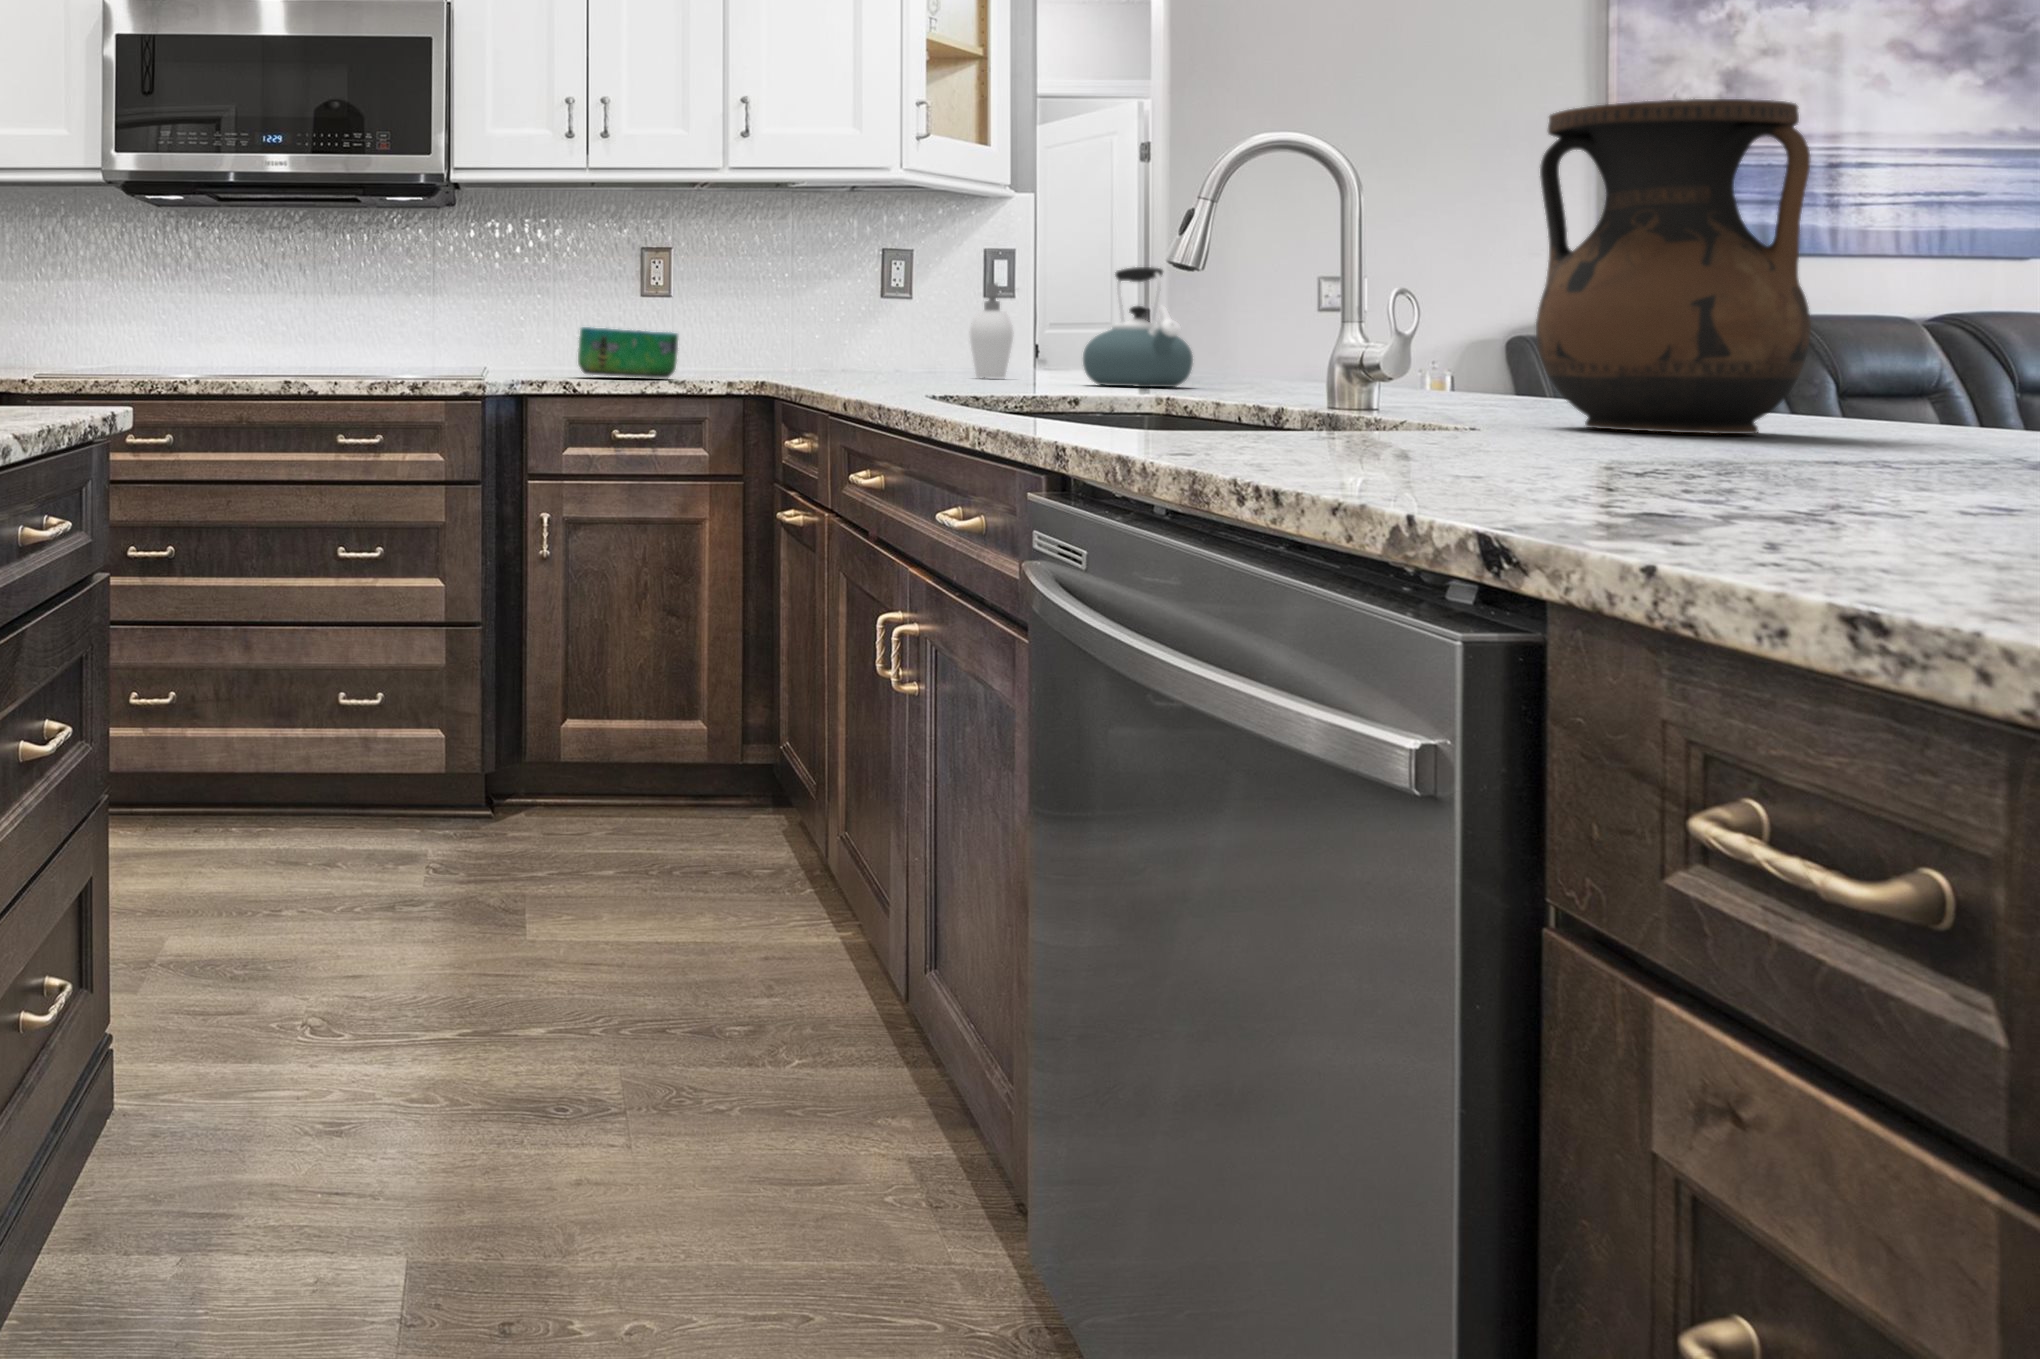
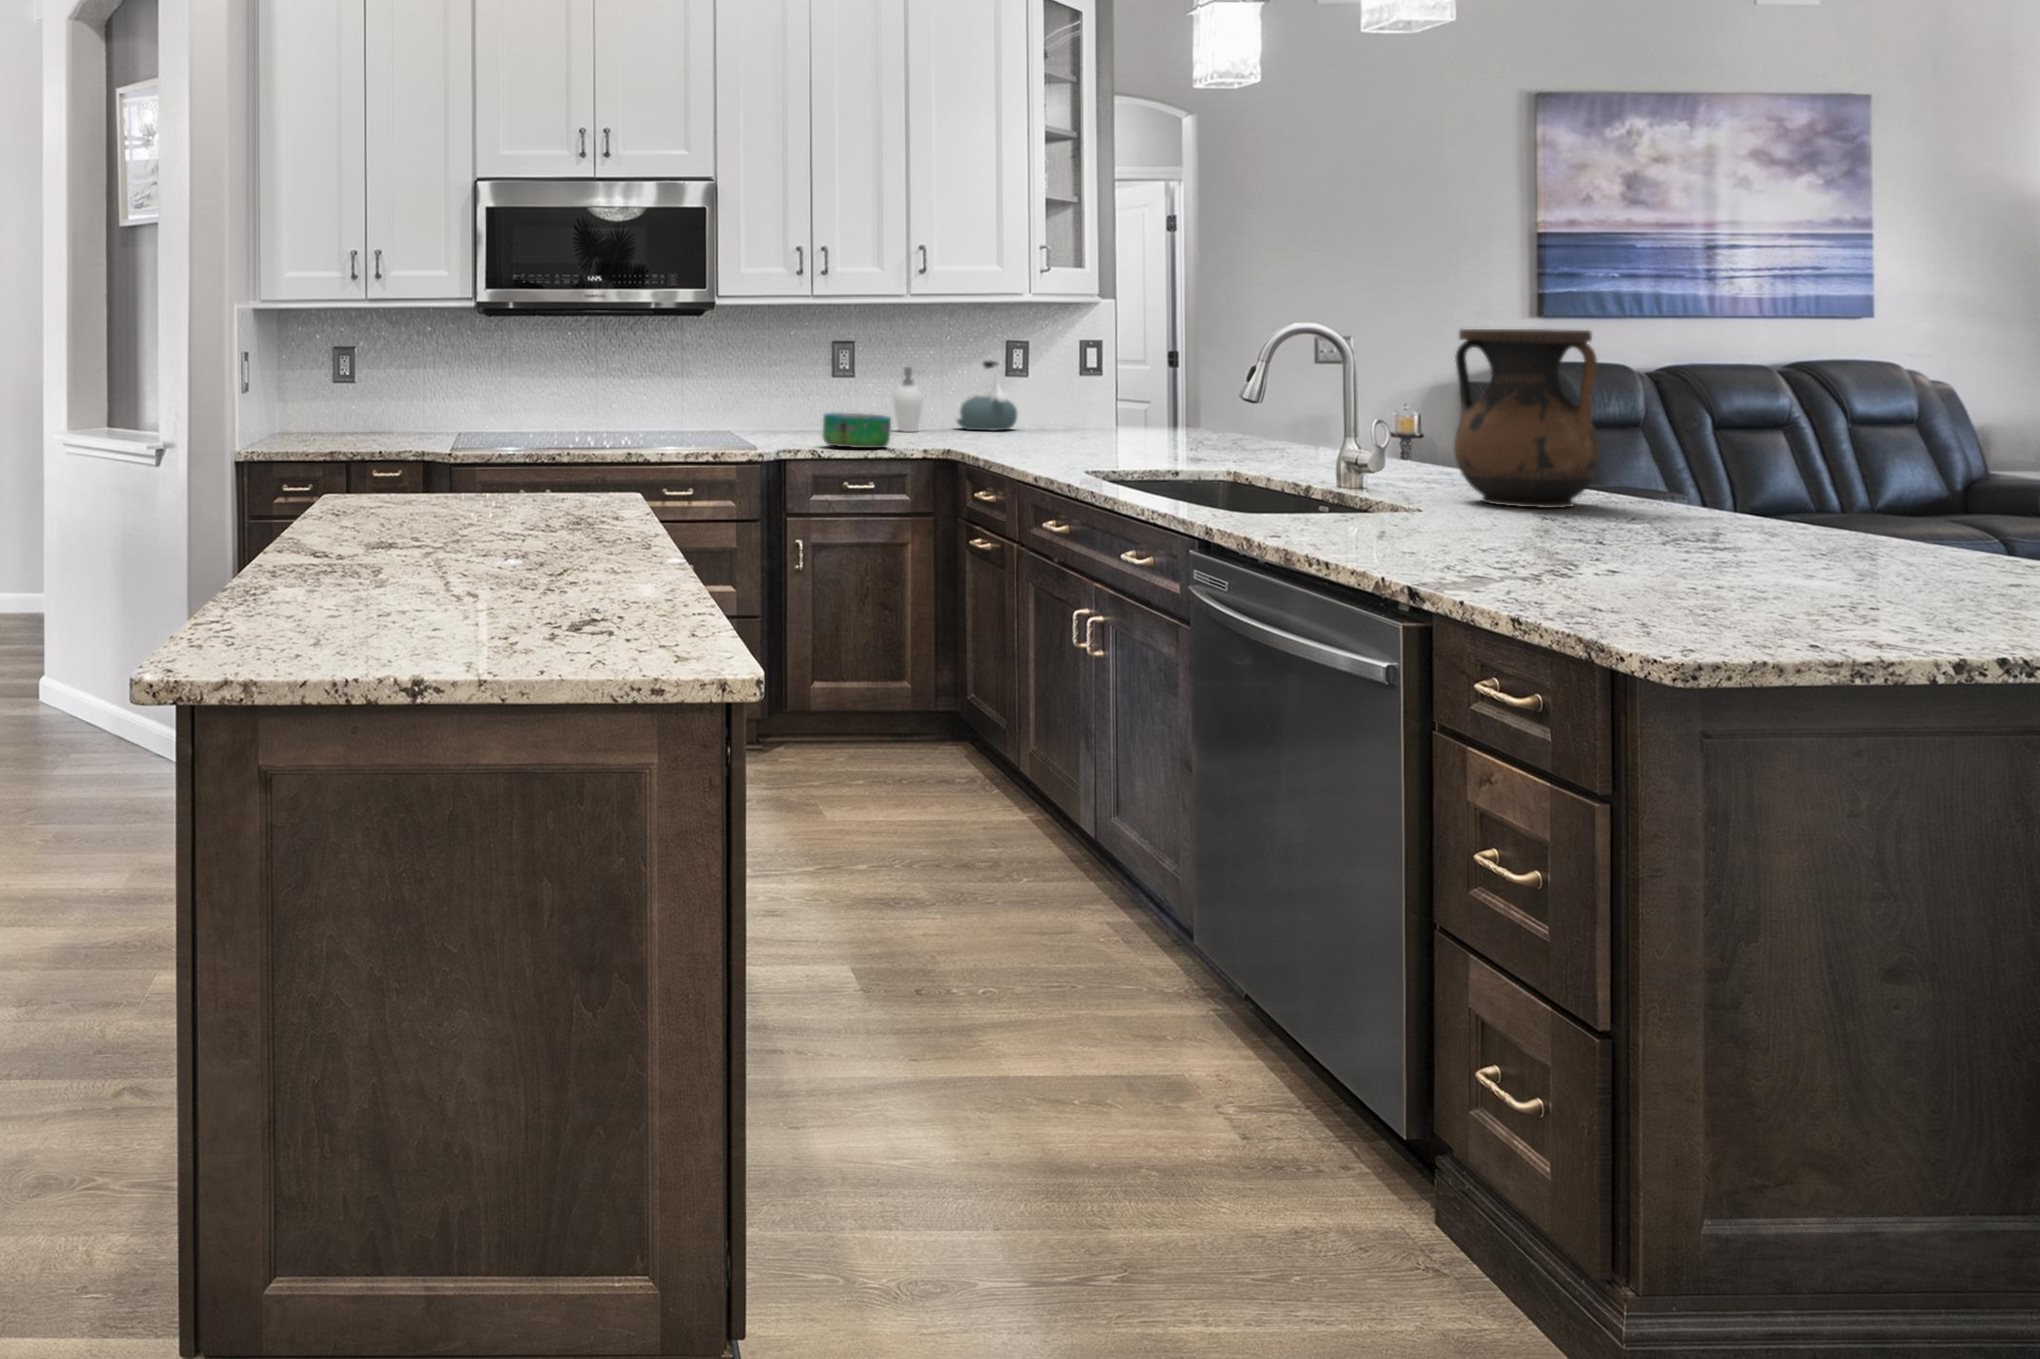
kettle: present [1083,267,1193,387] -> present [957,361,1017,431]
soap dispenser: present [970,283,1013,379] -> present [894,367,922,432]

